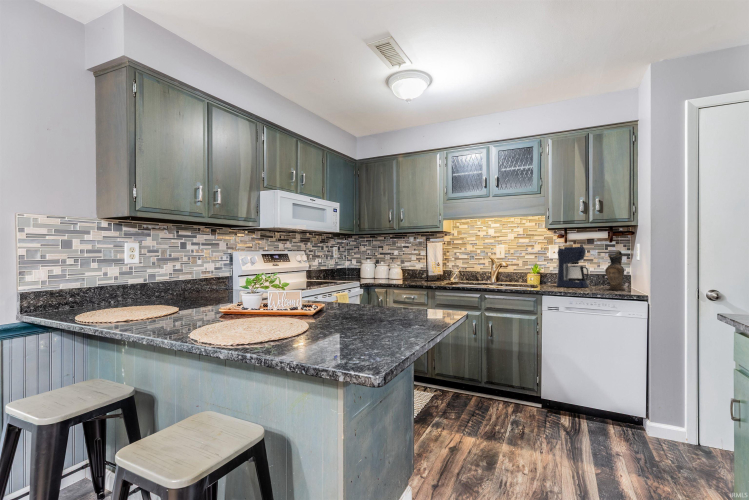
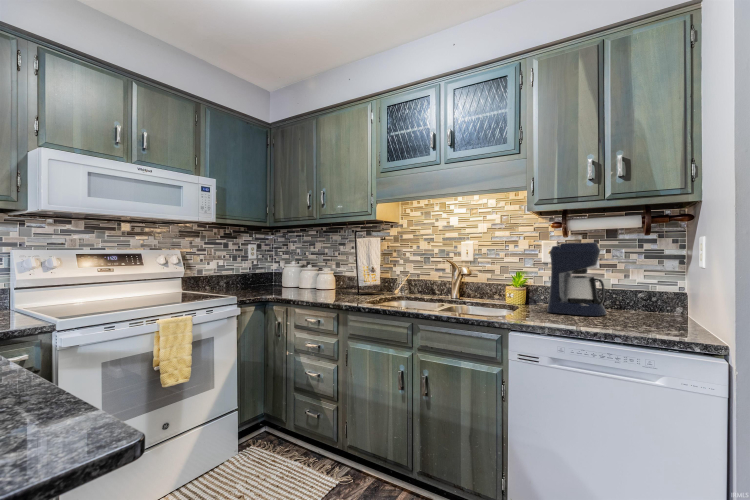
ceramic pitcher: present [605,250,624,290] -> none [633,249,672,327]

